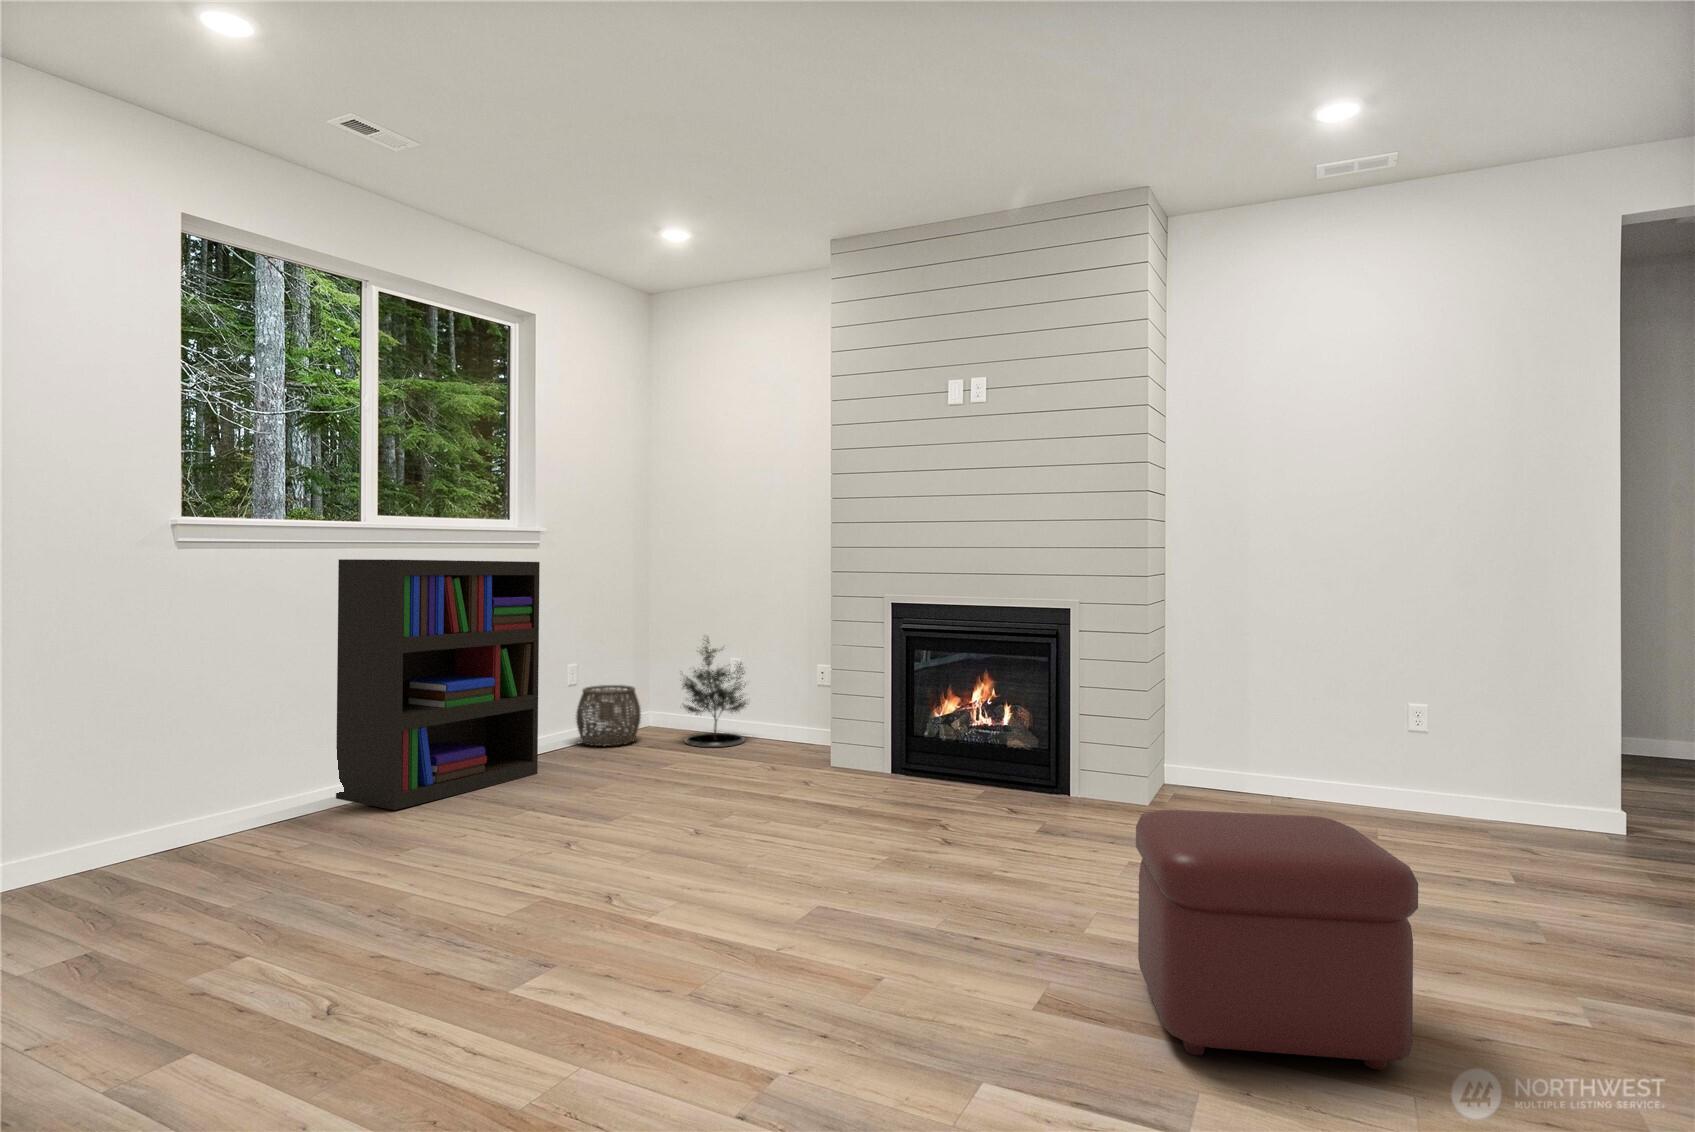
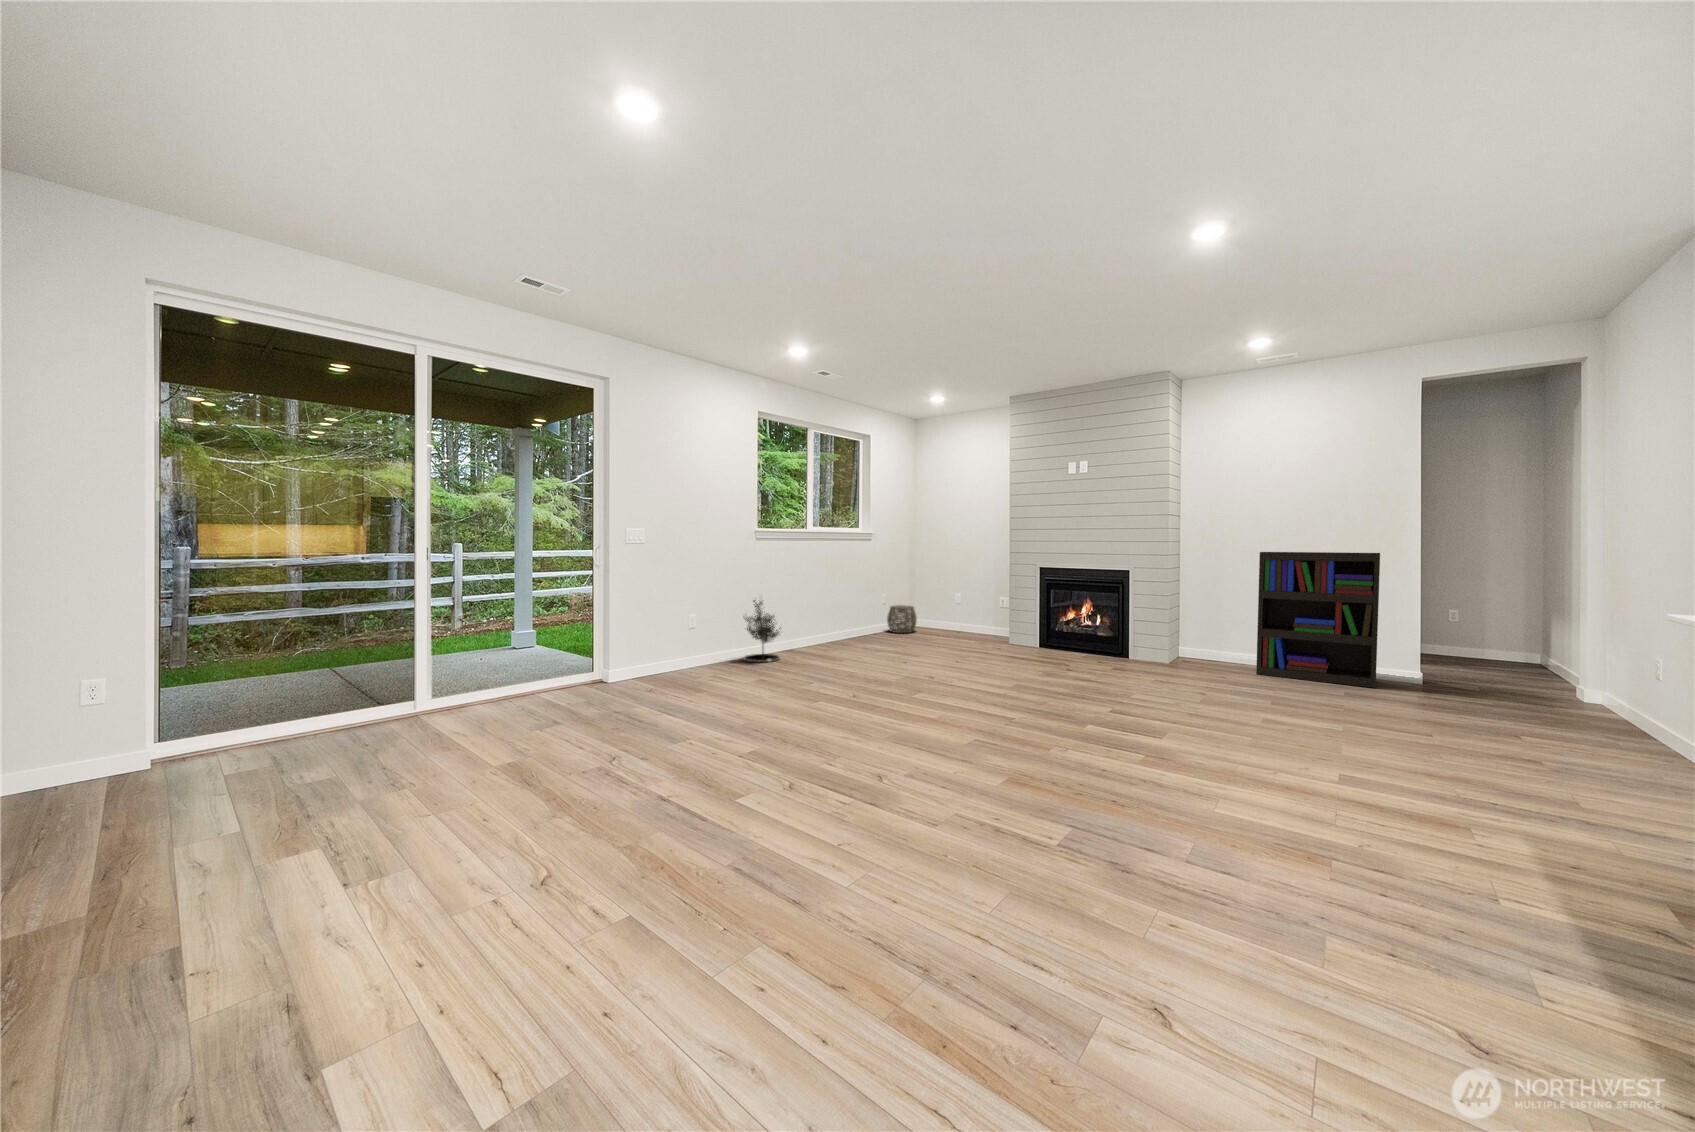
bookshelf: present [336,559,540,810] -> present [1256,552,1380,688]
potted tree: present [683,639,746,747] -> present [743,600,781,662]
ottoman: present [1136,810,1418,1070] -> none [1137,643,1233,725]

